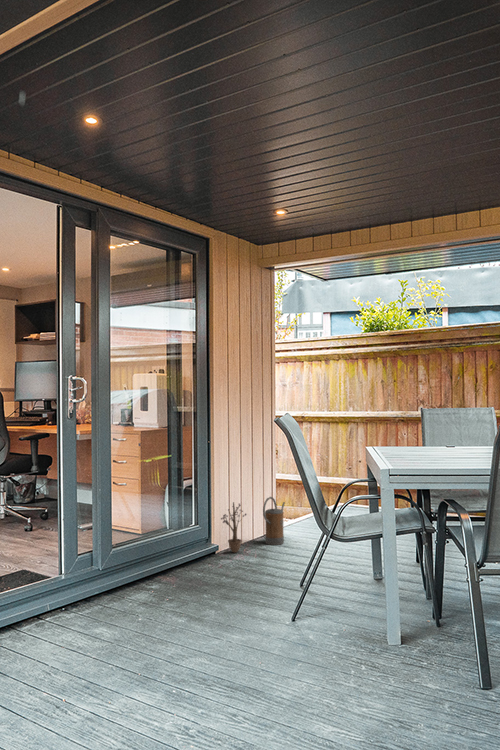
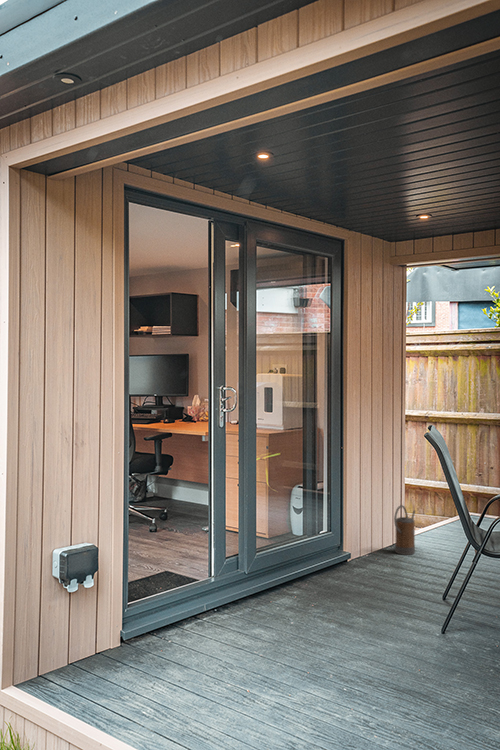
decorative plant: present [219,502,246,554] -> none [351,510,378,562]

